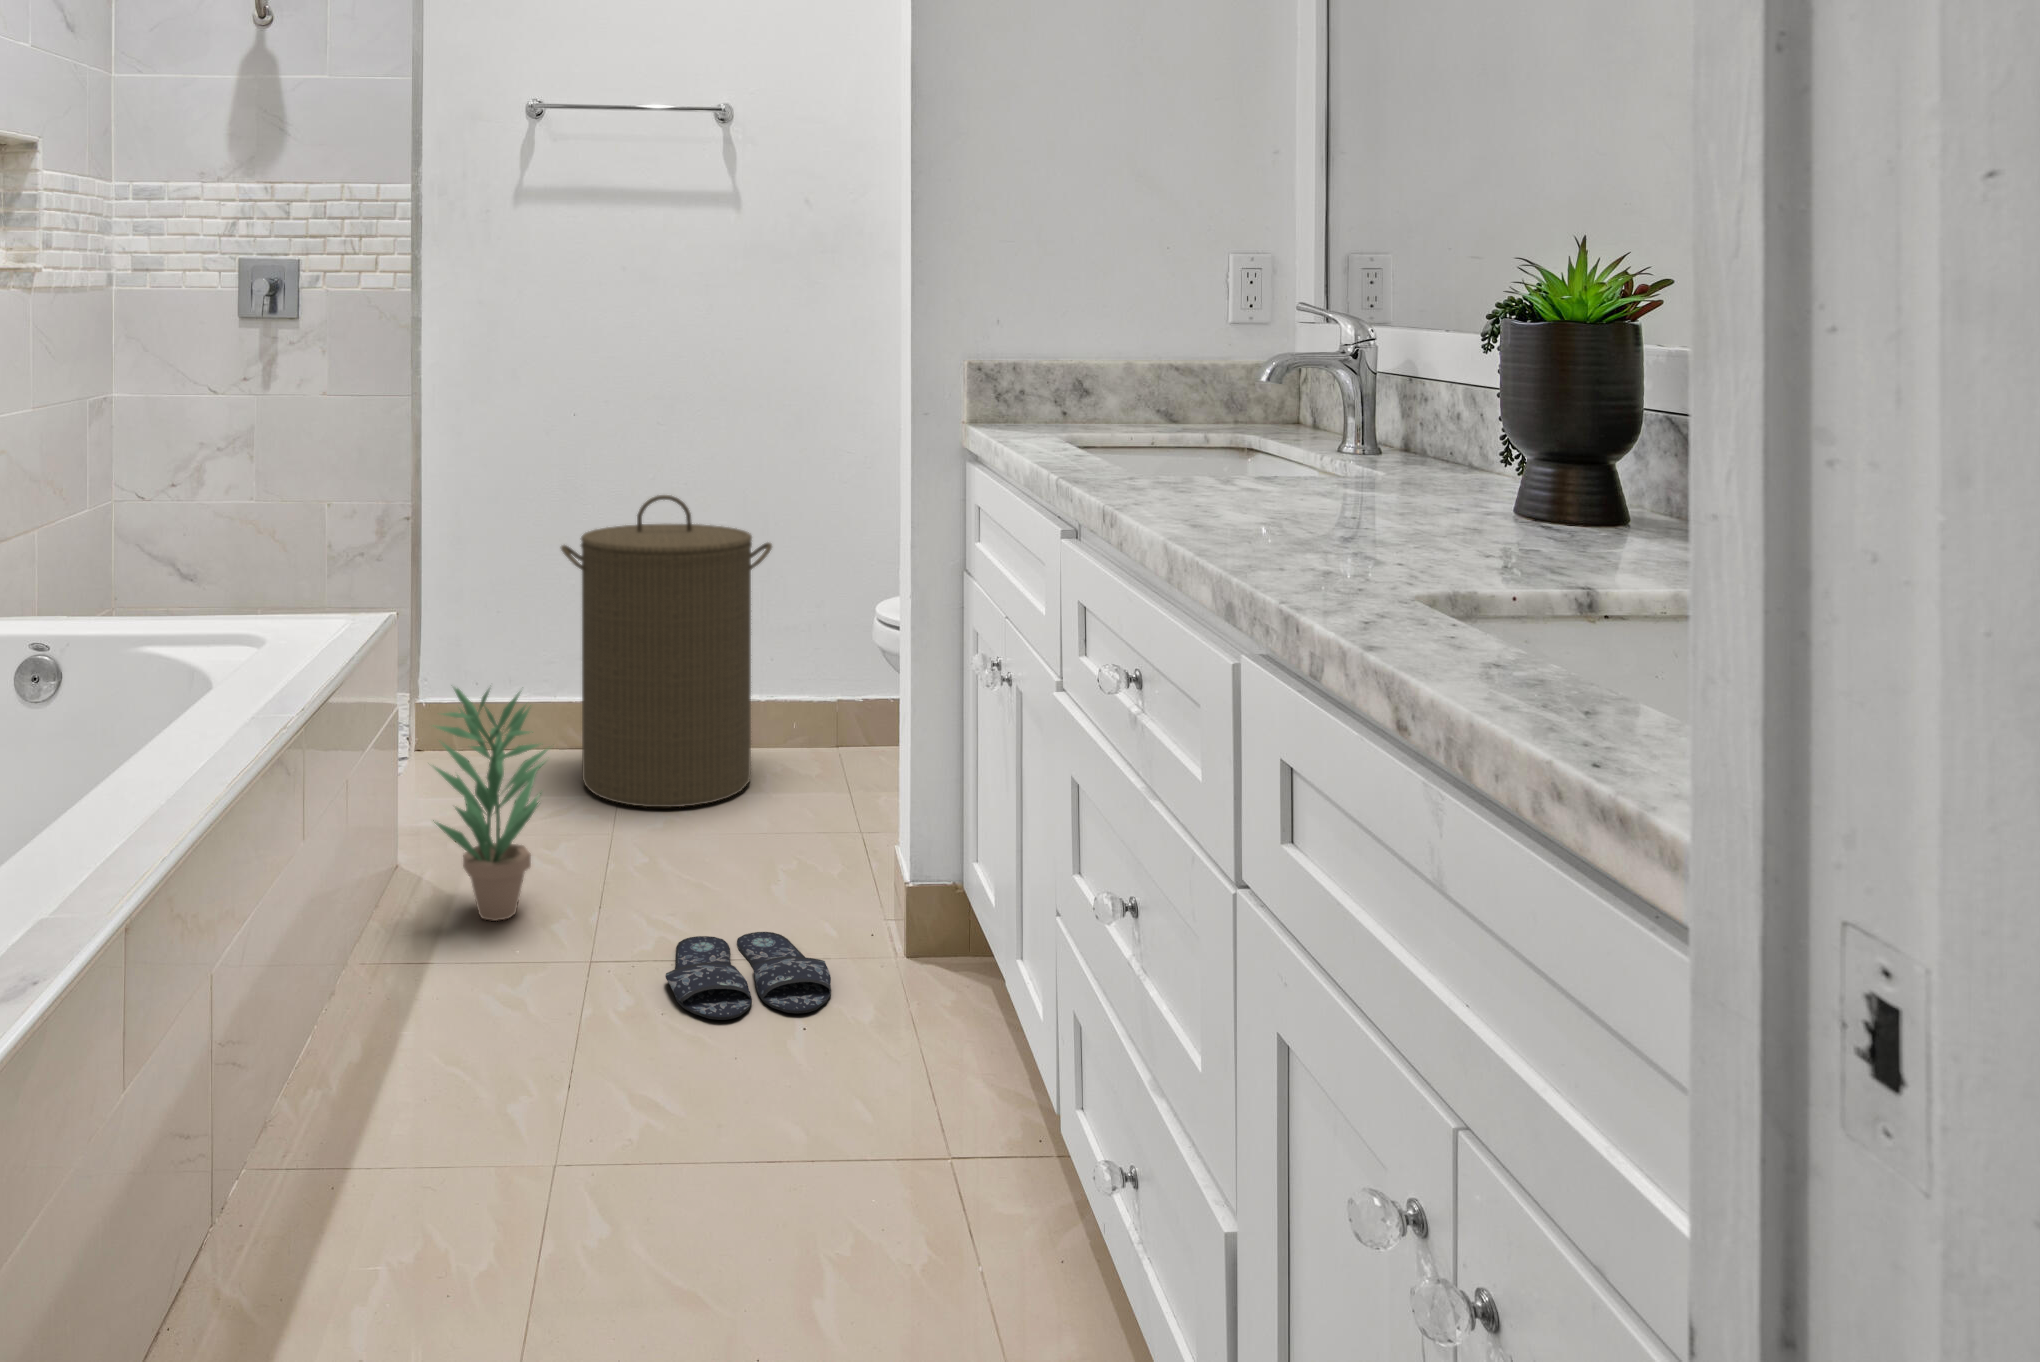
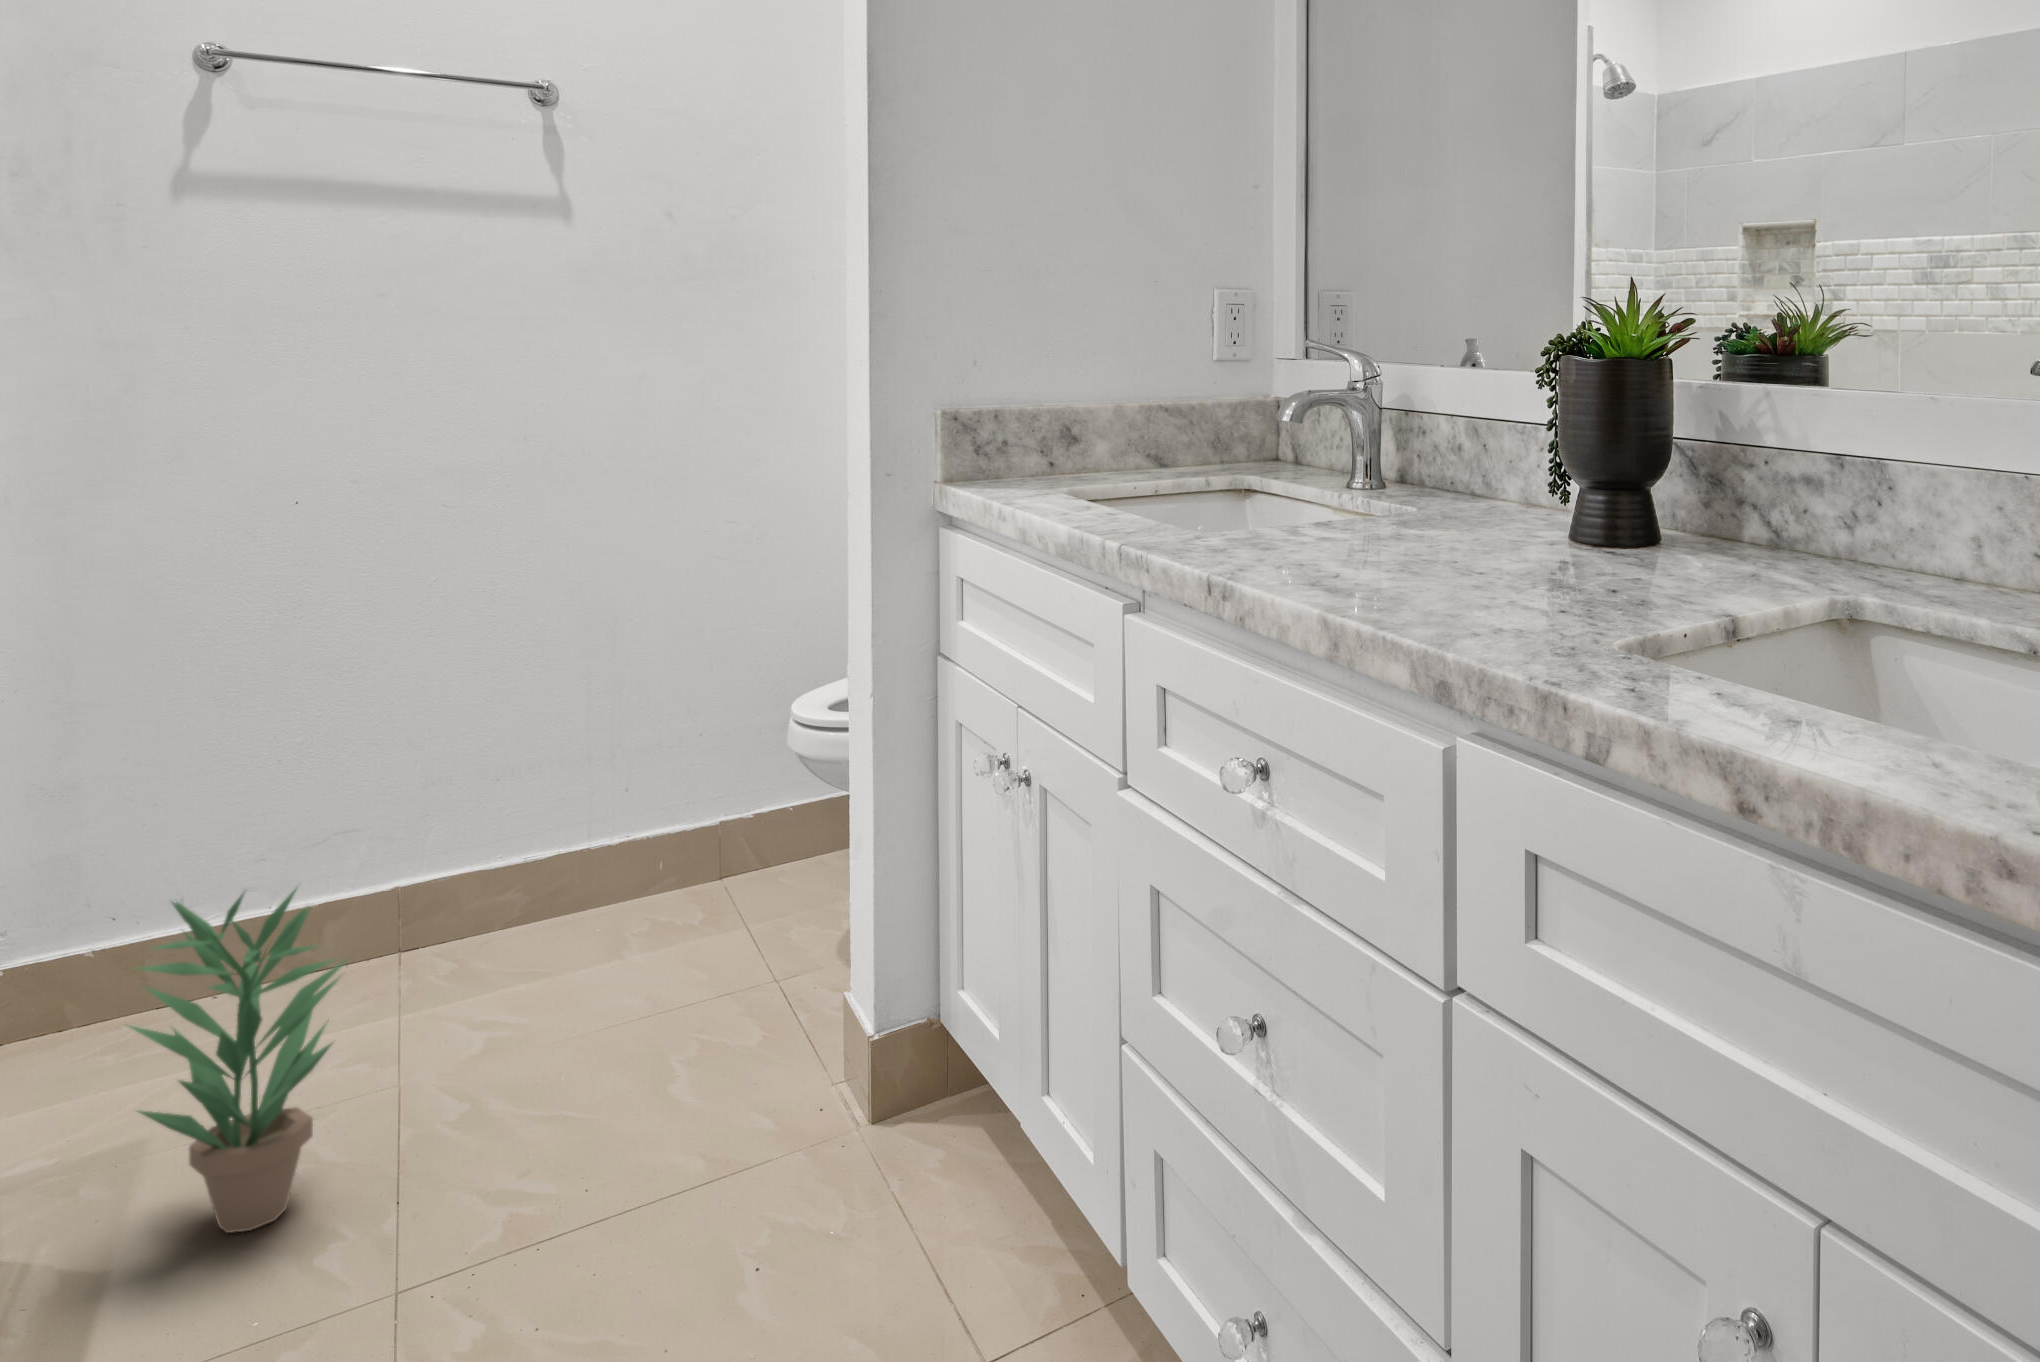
laundry hamper: present [561,495,772,807] -> none [328,588,649,1006]
slippers: present [665,932,831,1020] -> none [554,1133,793,1280]

